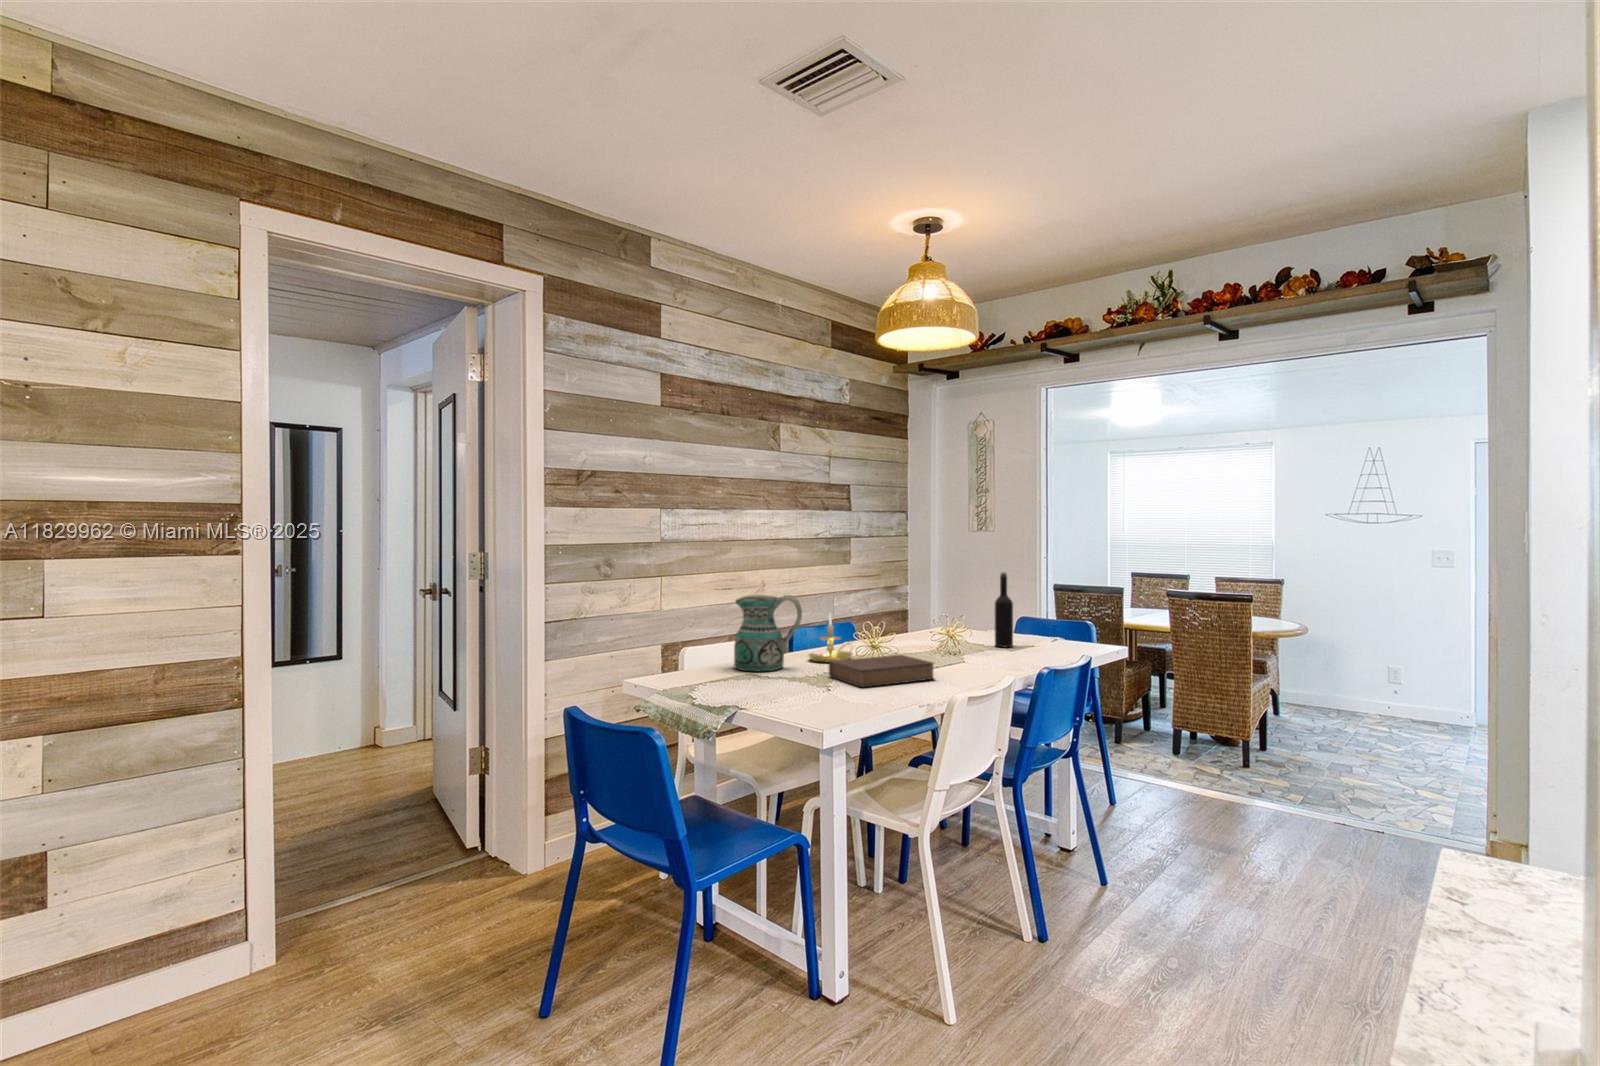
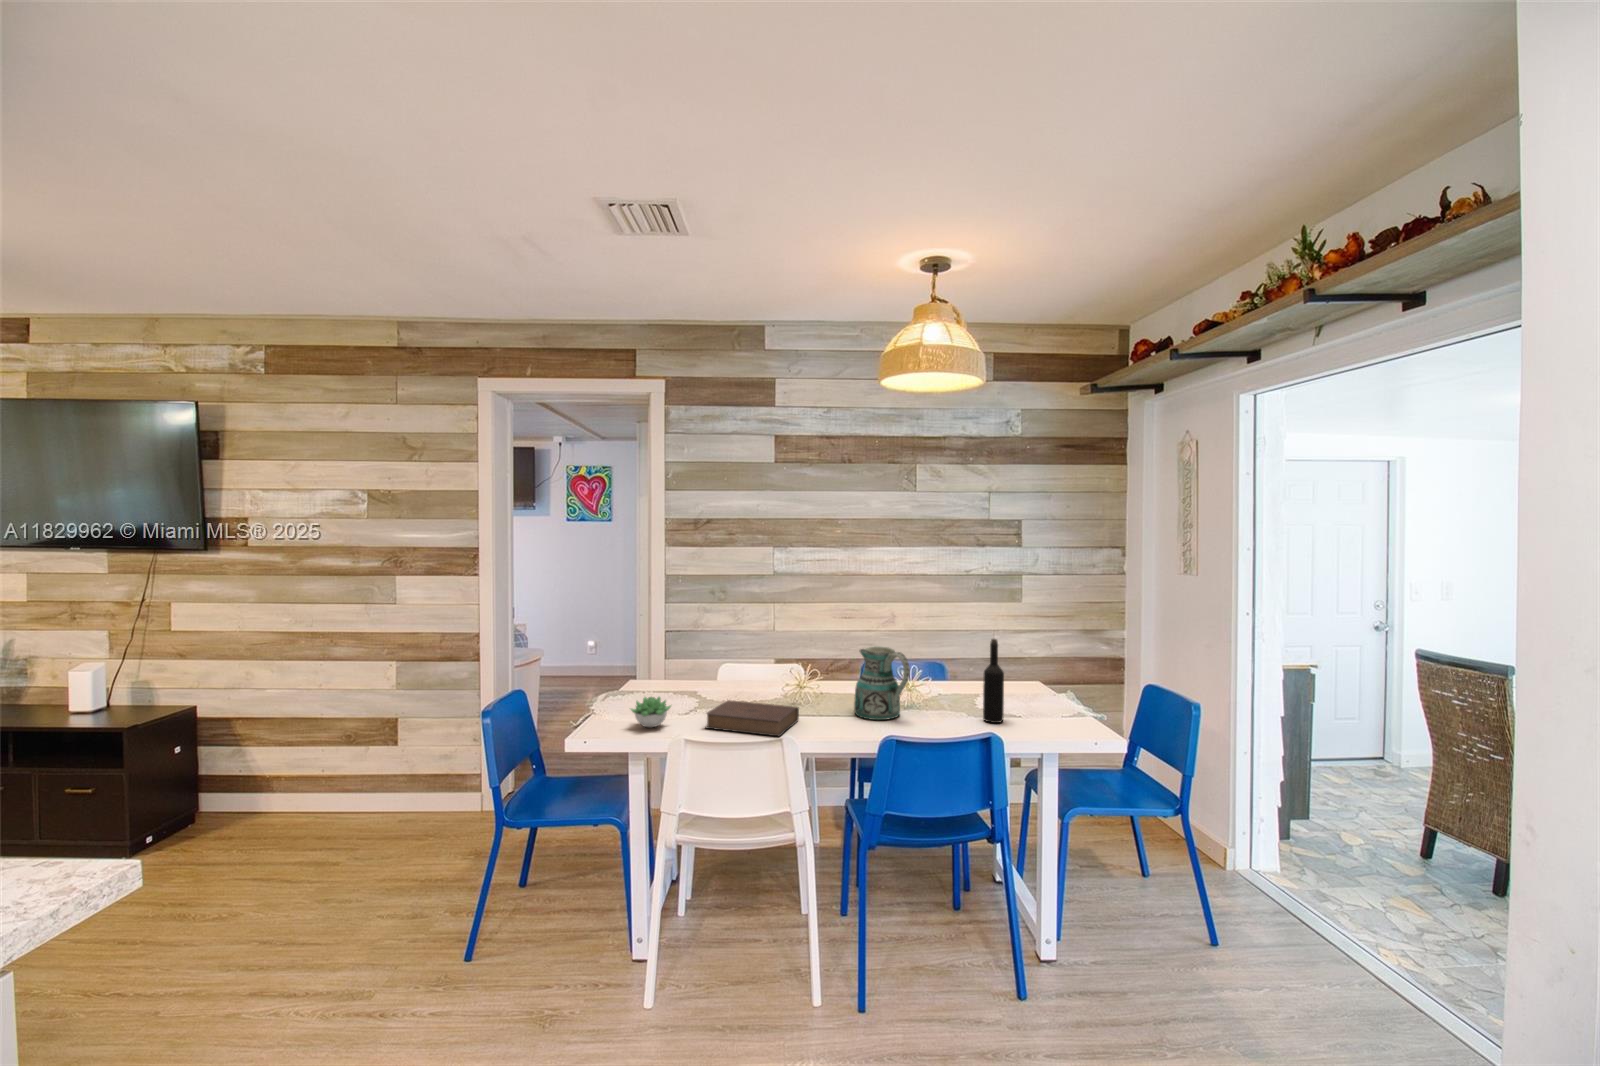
ceramic pitcher: present [734,595,802,671] -> present [854,646,910,720]
candle holder: present [809,615,852,662] -> none [771,656,820,702]
succulent plant: none [789,660,841,697] -> present [631,697,671,727]

